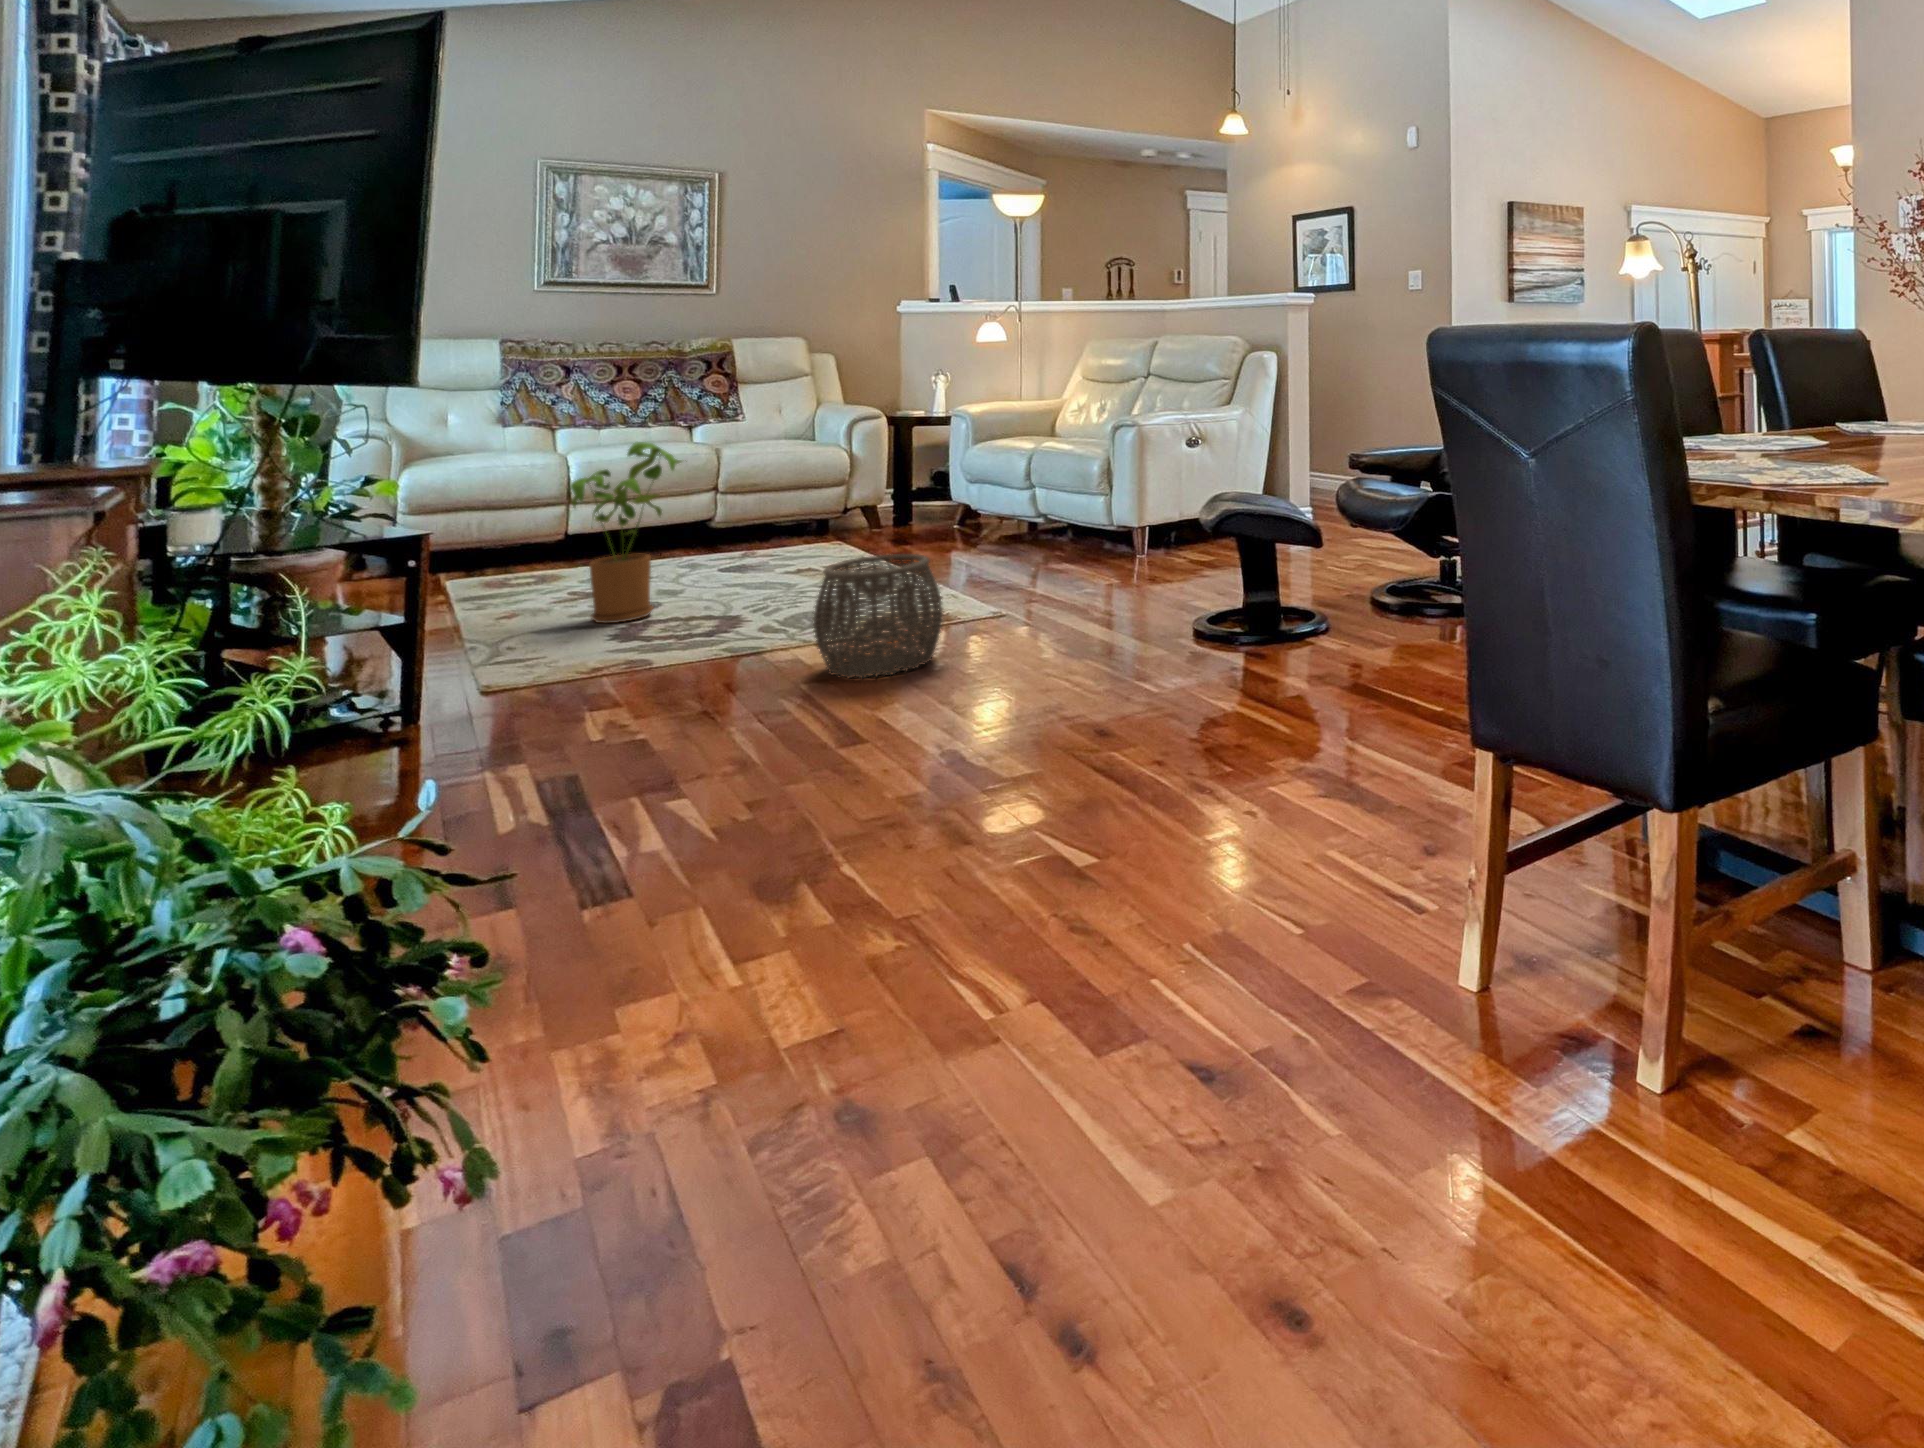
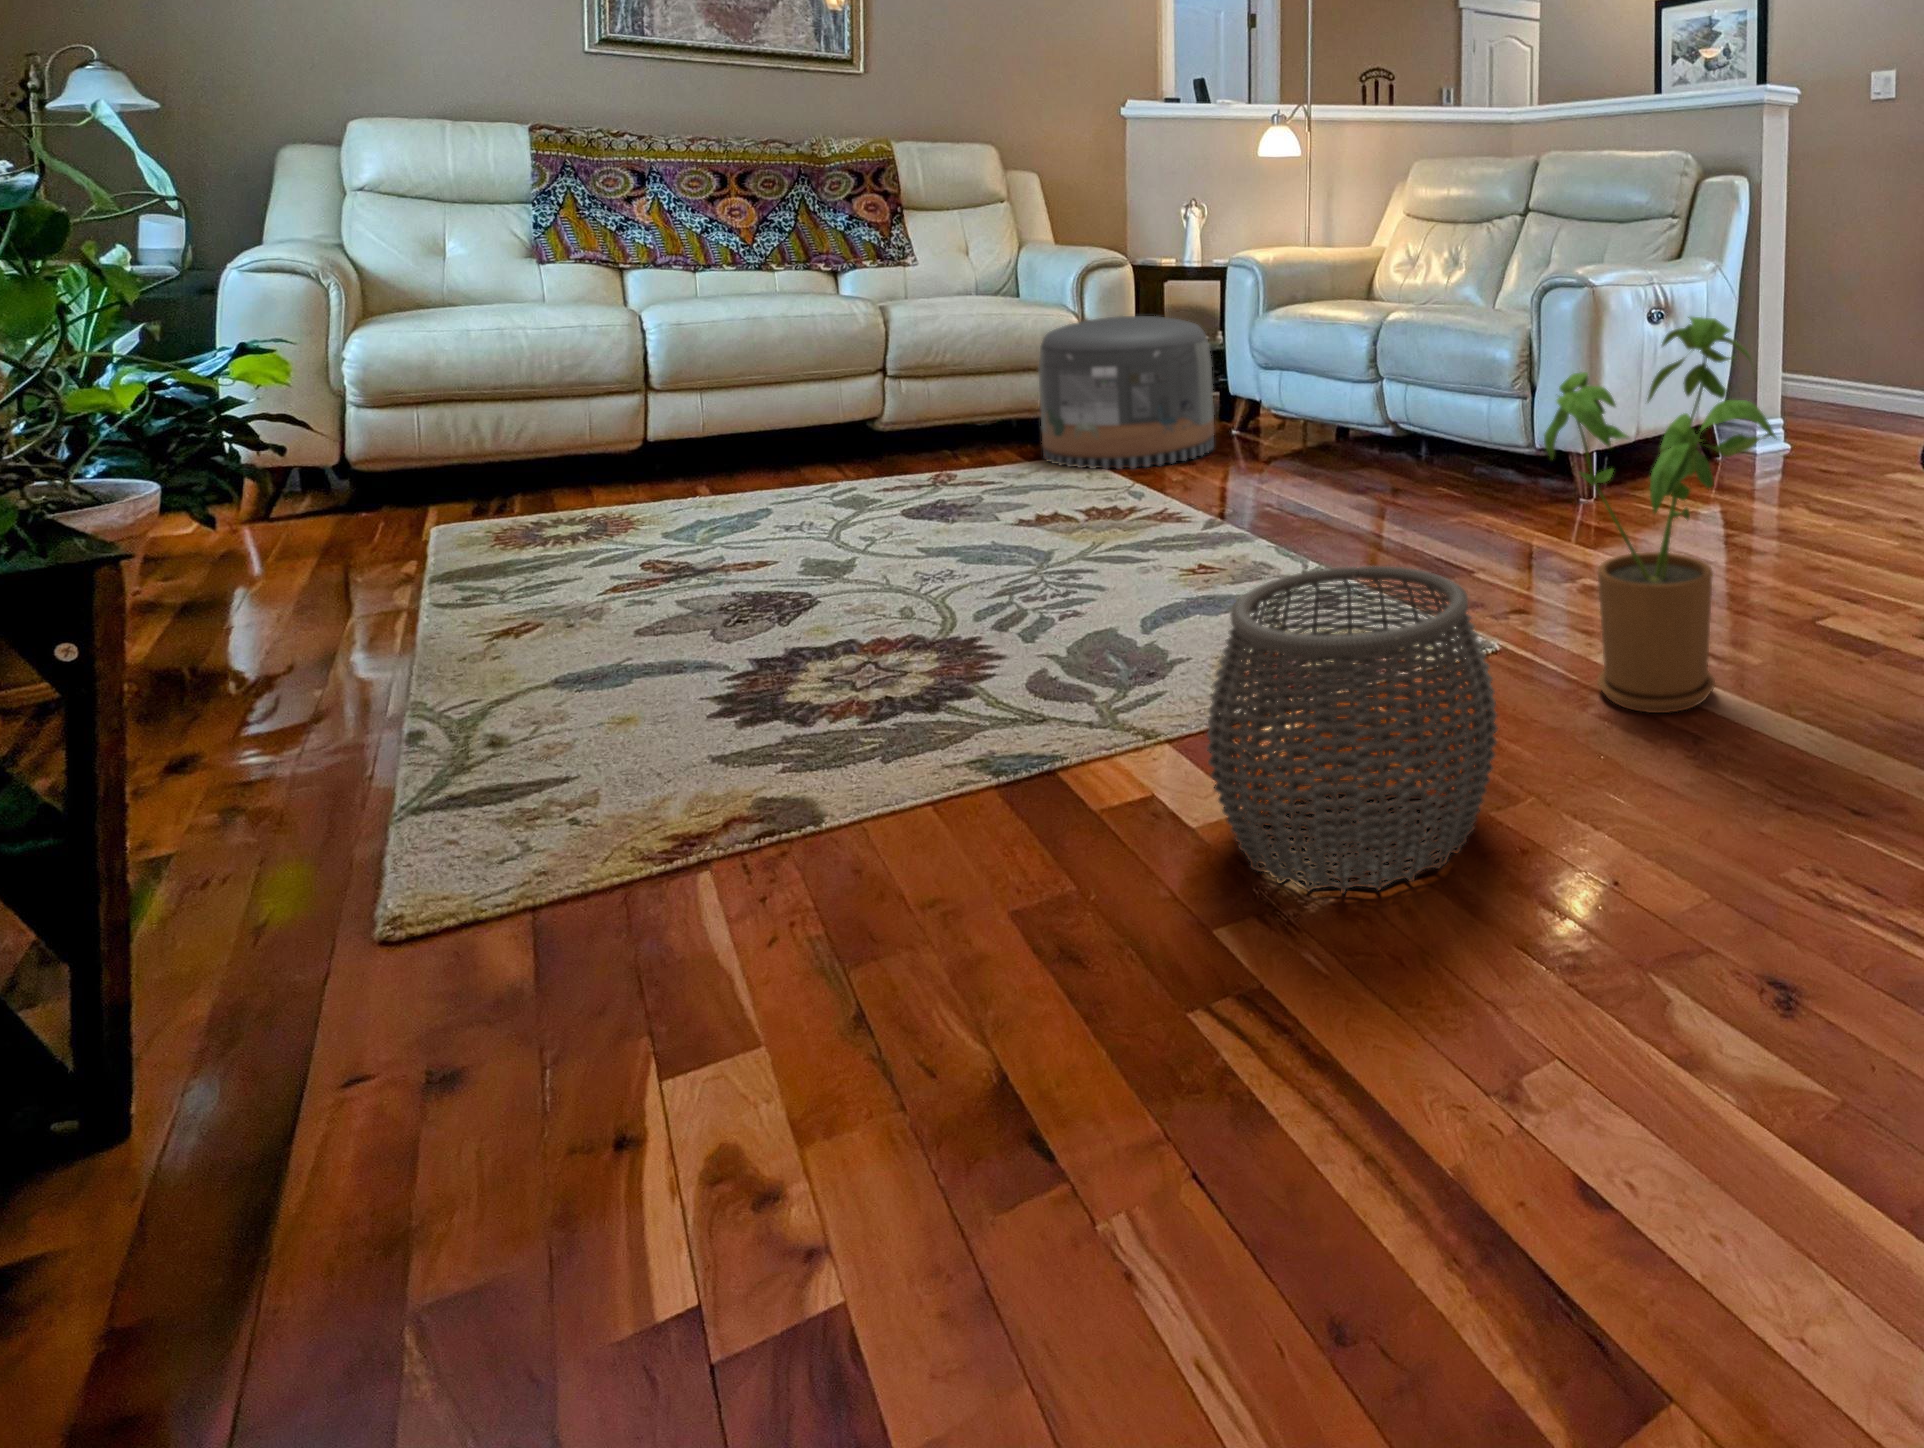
house plant: present [570,442,682,623] -> present [1544,317,1776,713]
pouf: none [817,451,935,549] -> present [1038,316,1214,469]

